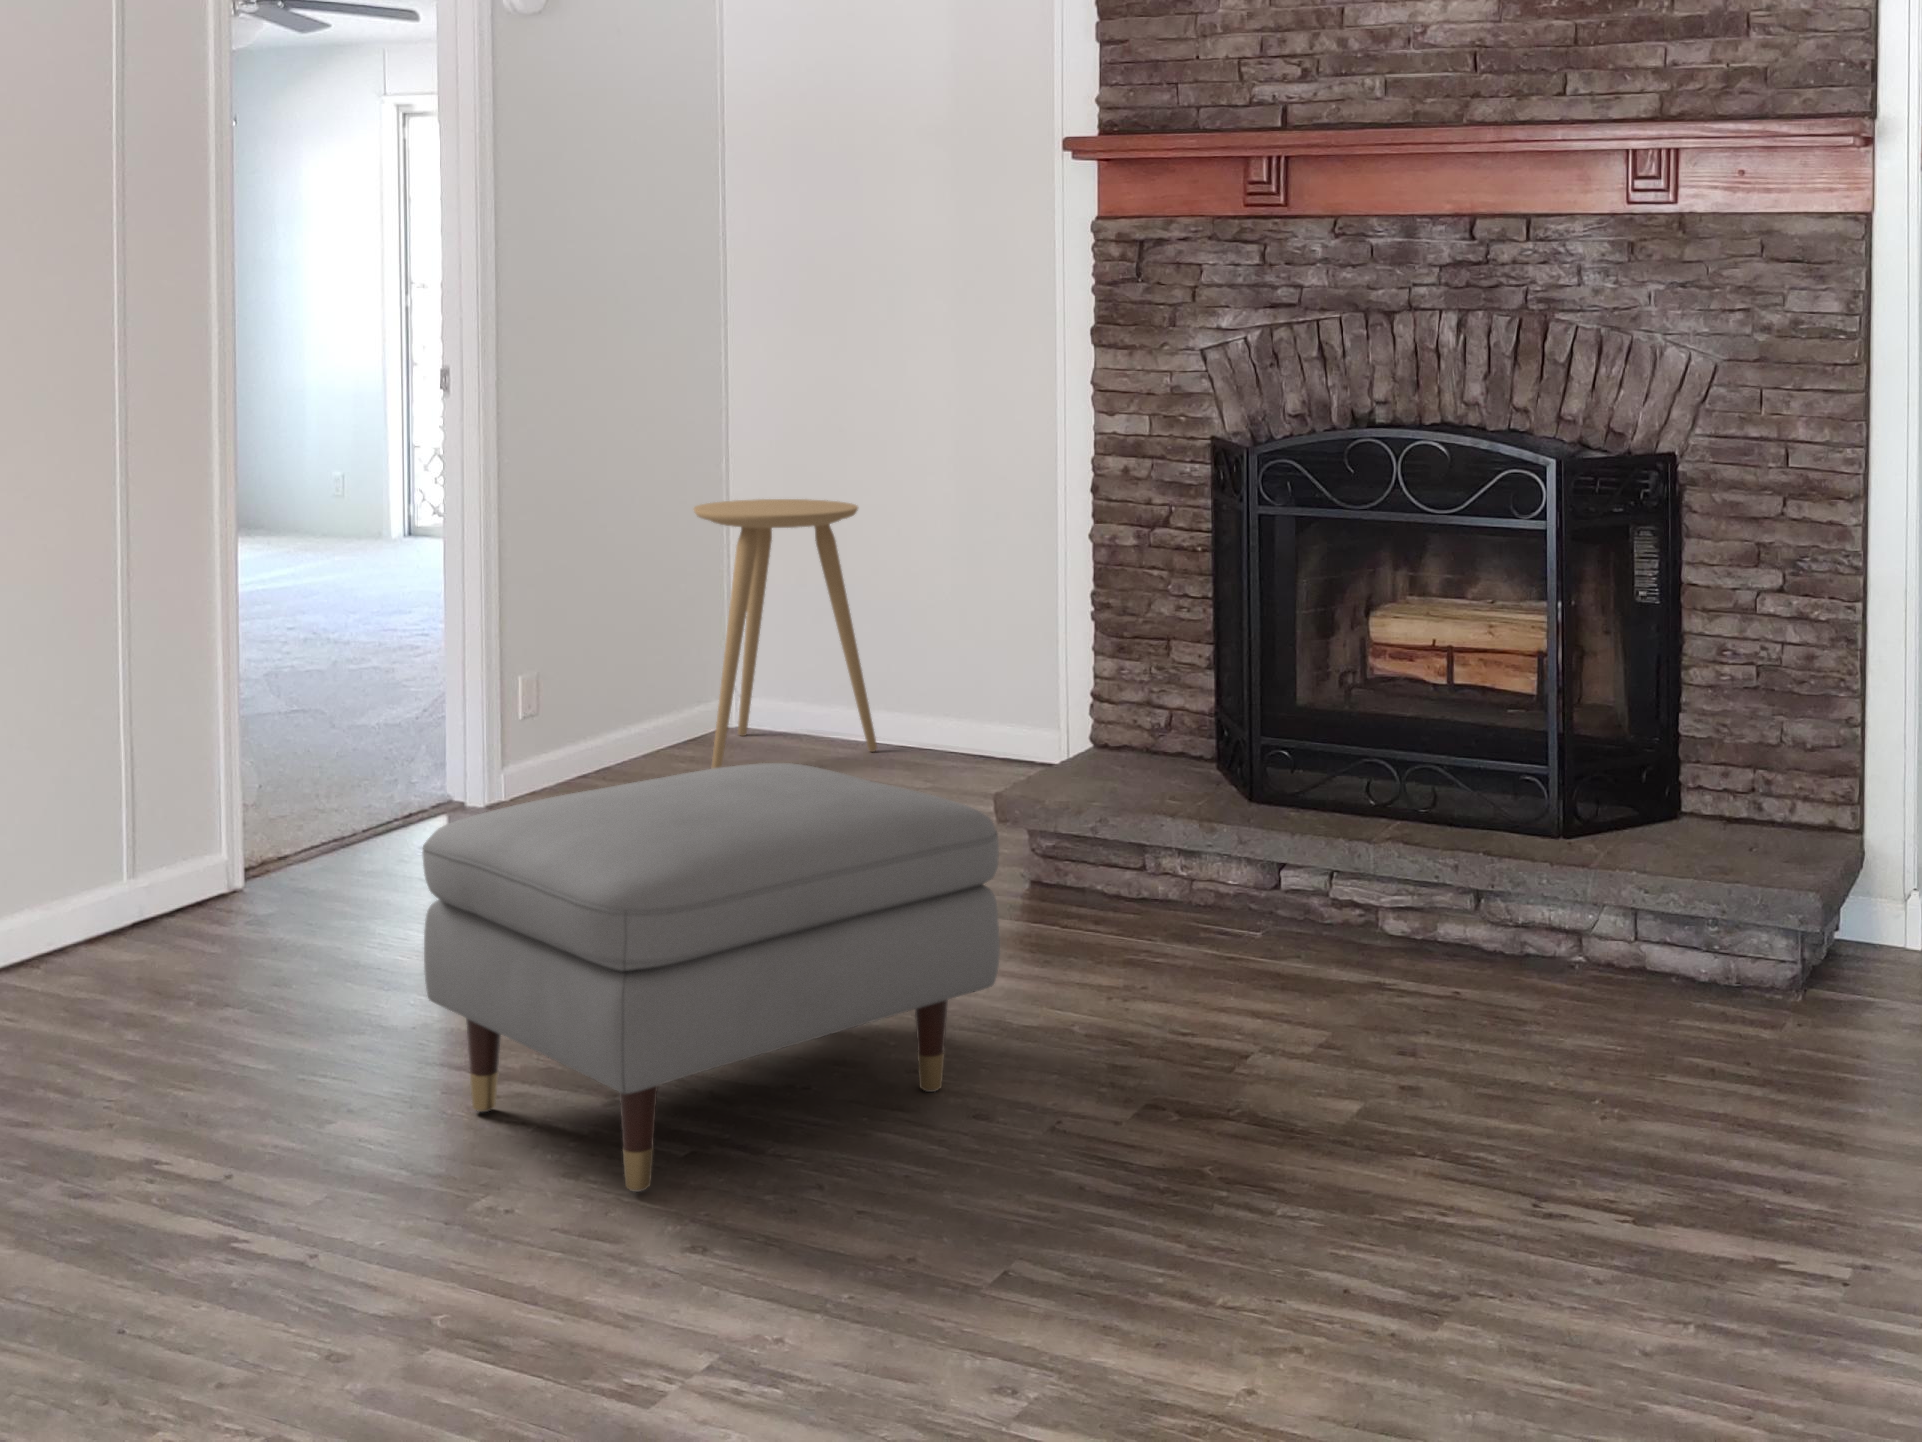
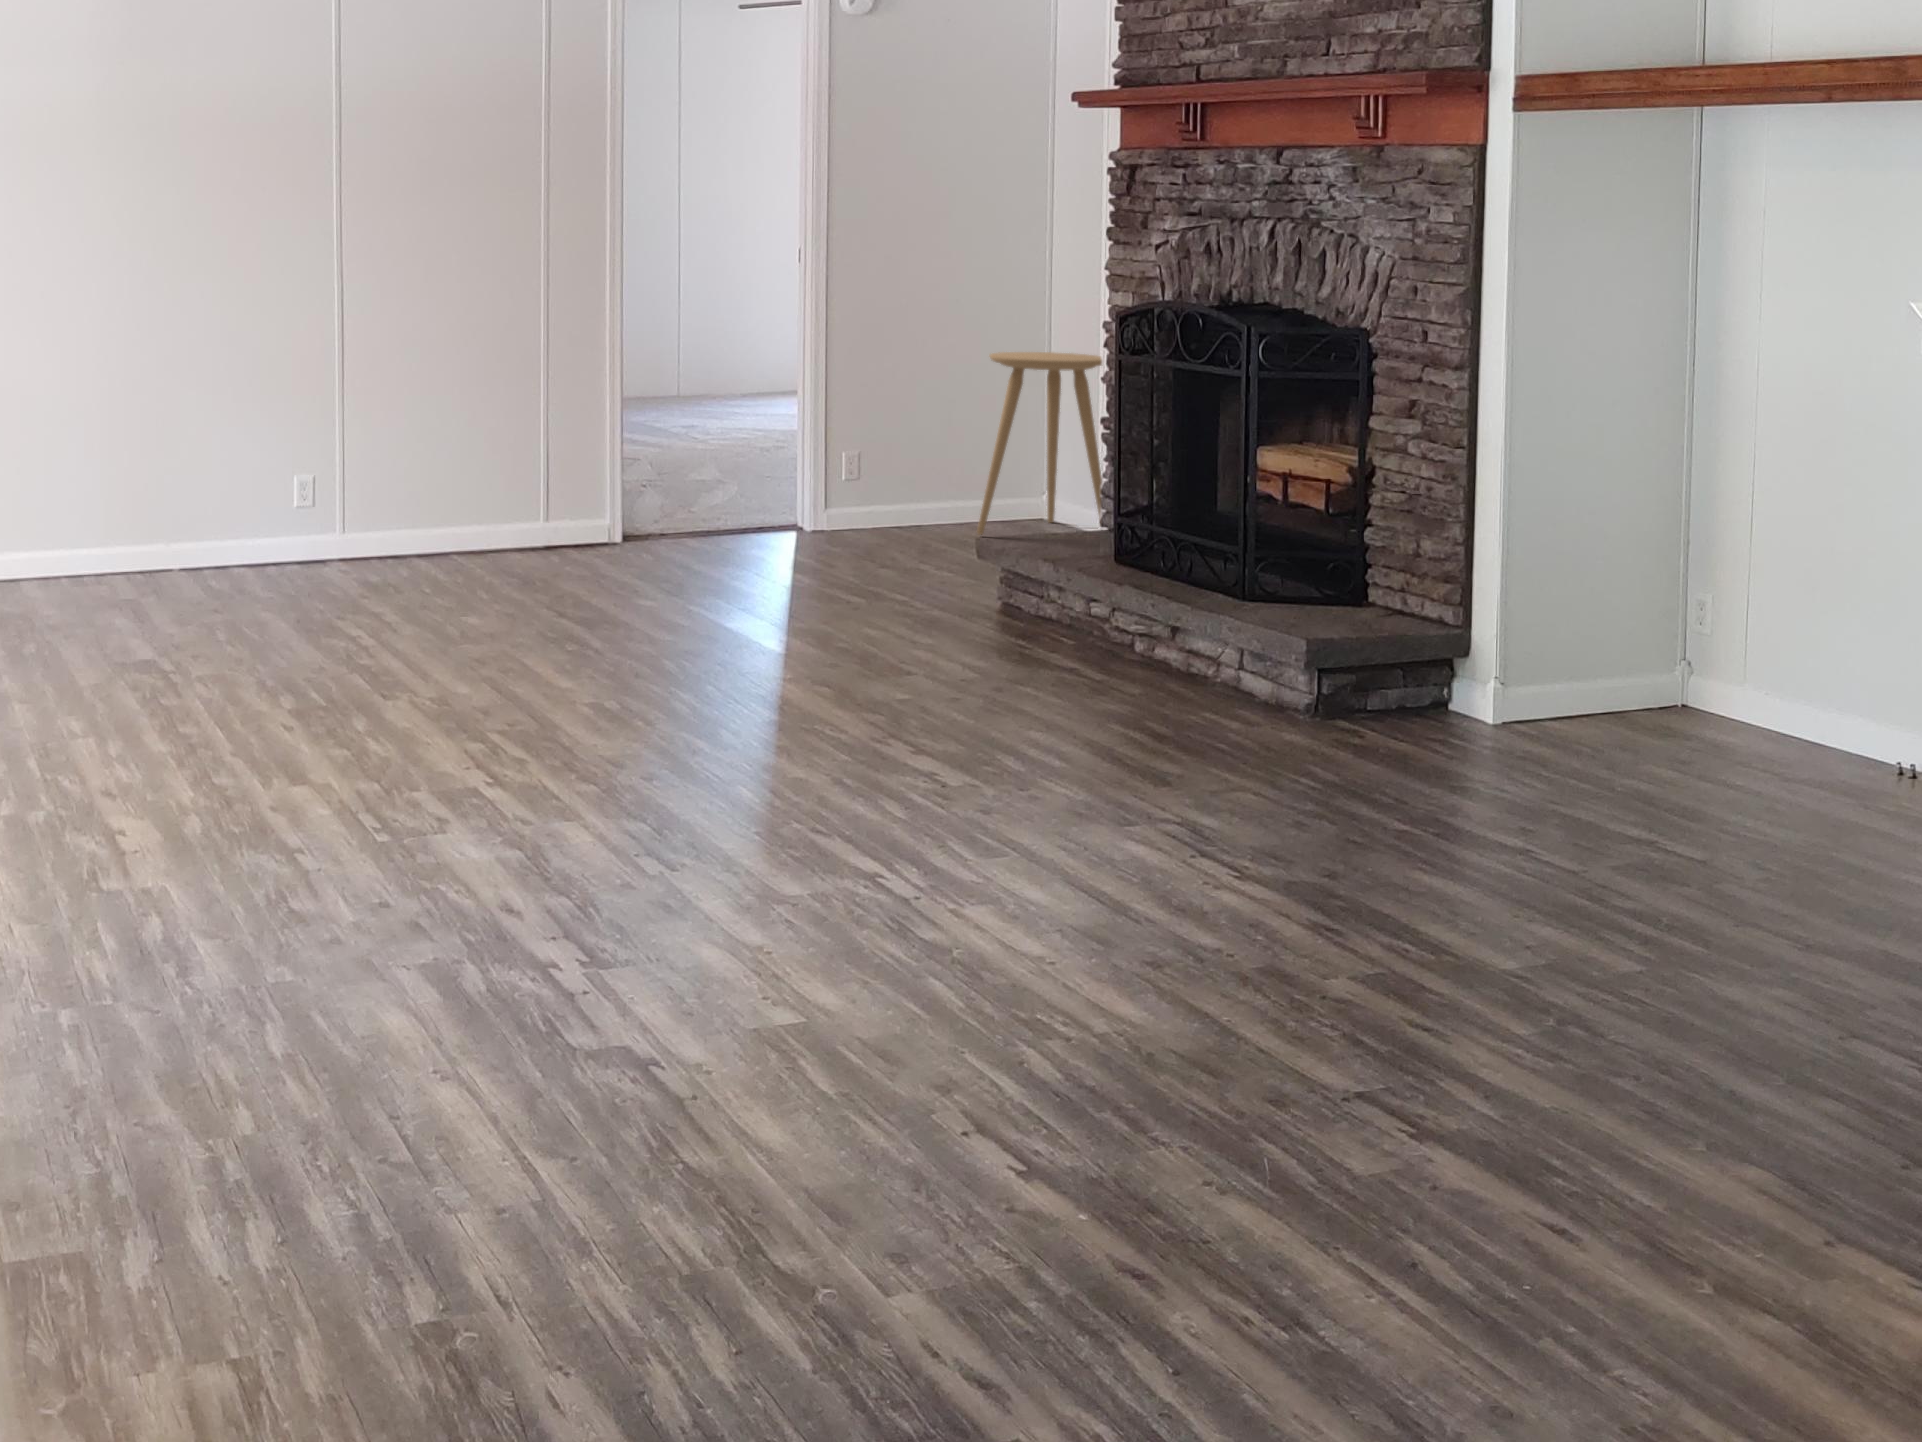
ottoman: present [422,763,1000,1192] -> none [500,466,768,655]

